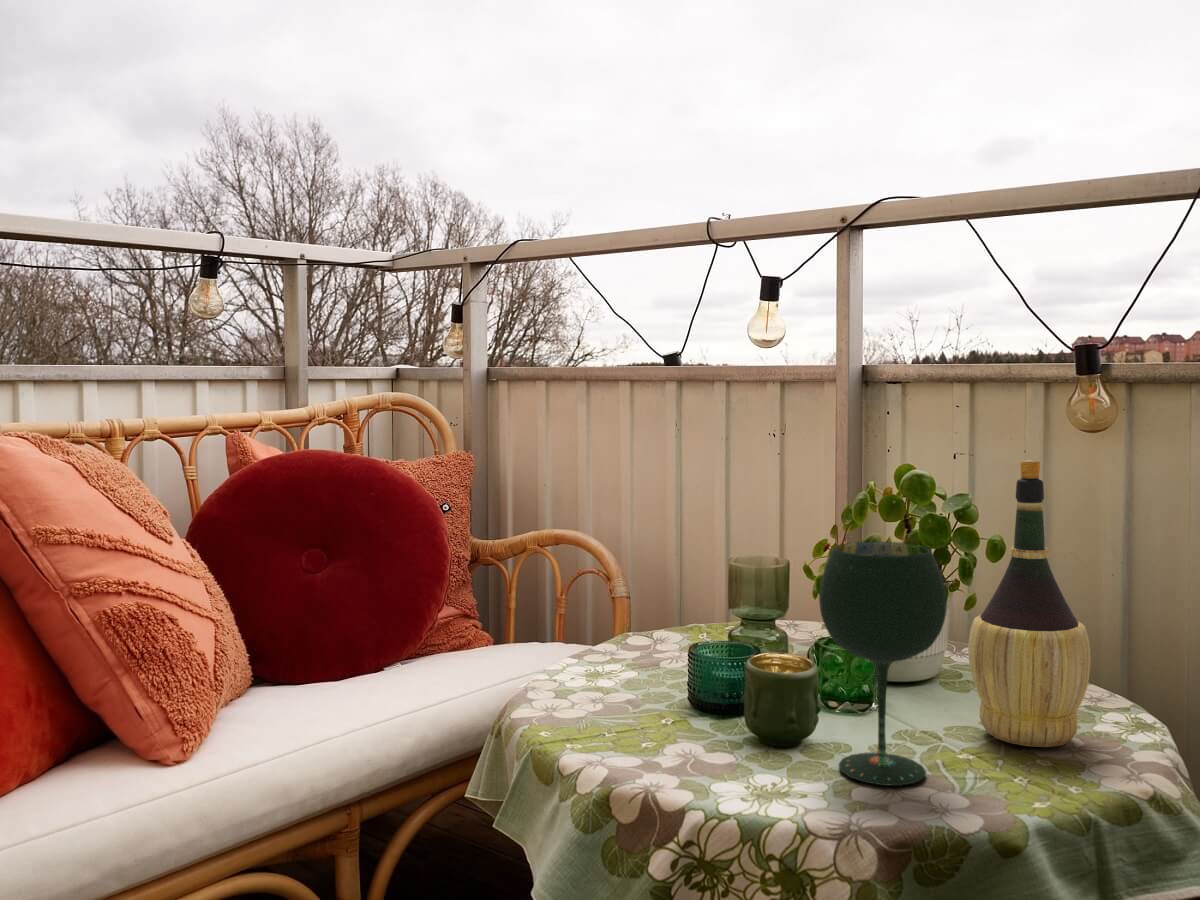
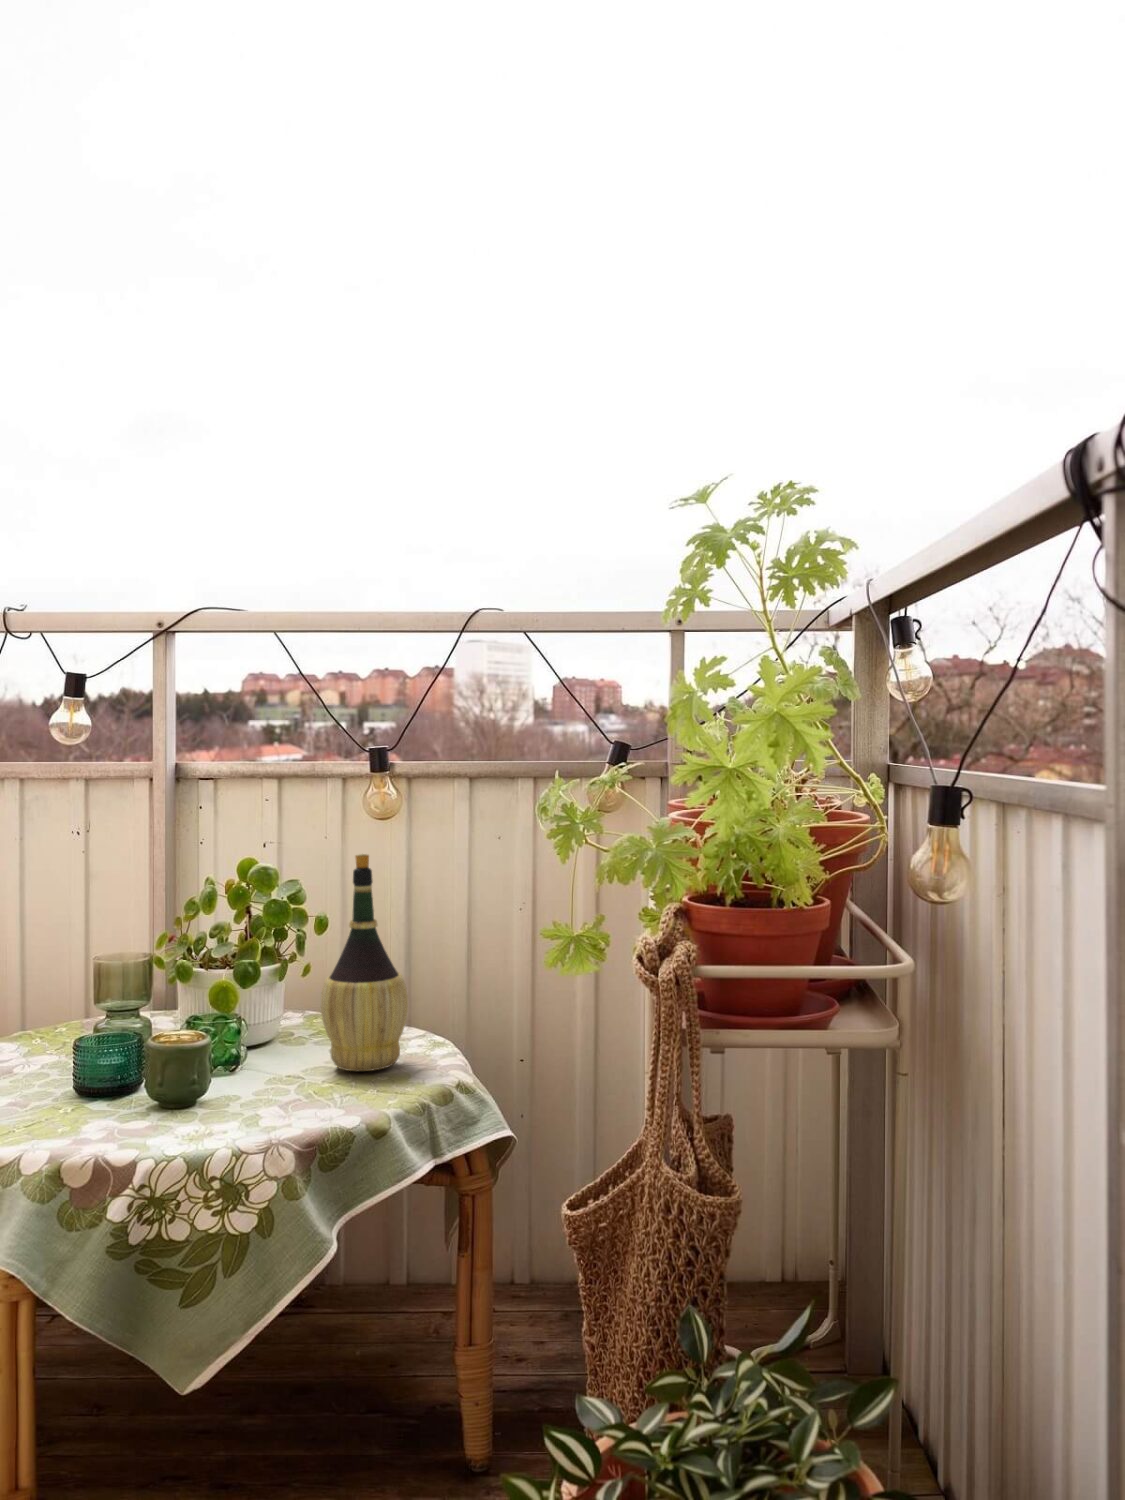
wine glass: present [819,541,947,786] -> none [222,925,319,1115]

